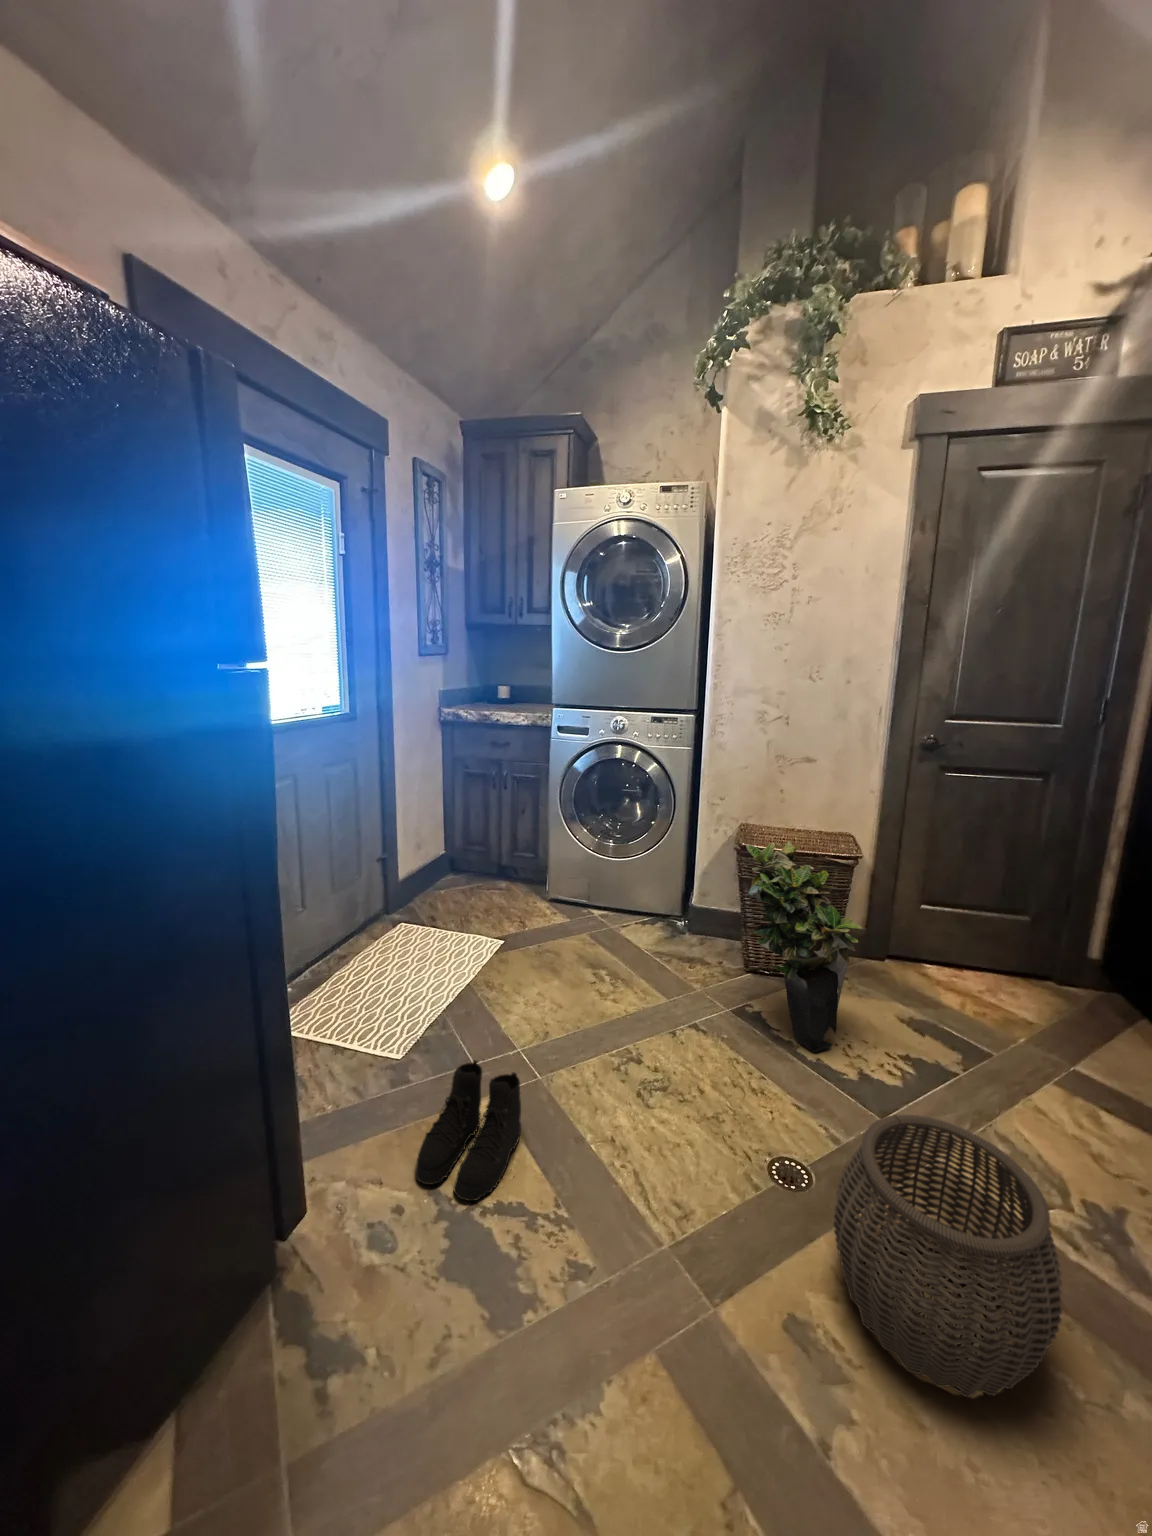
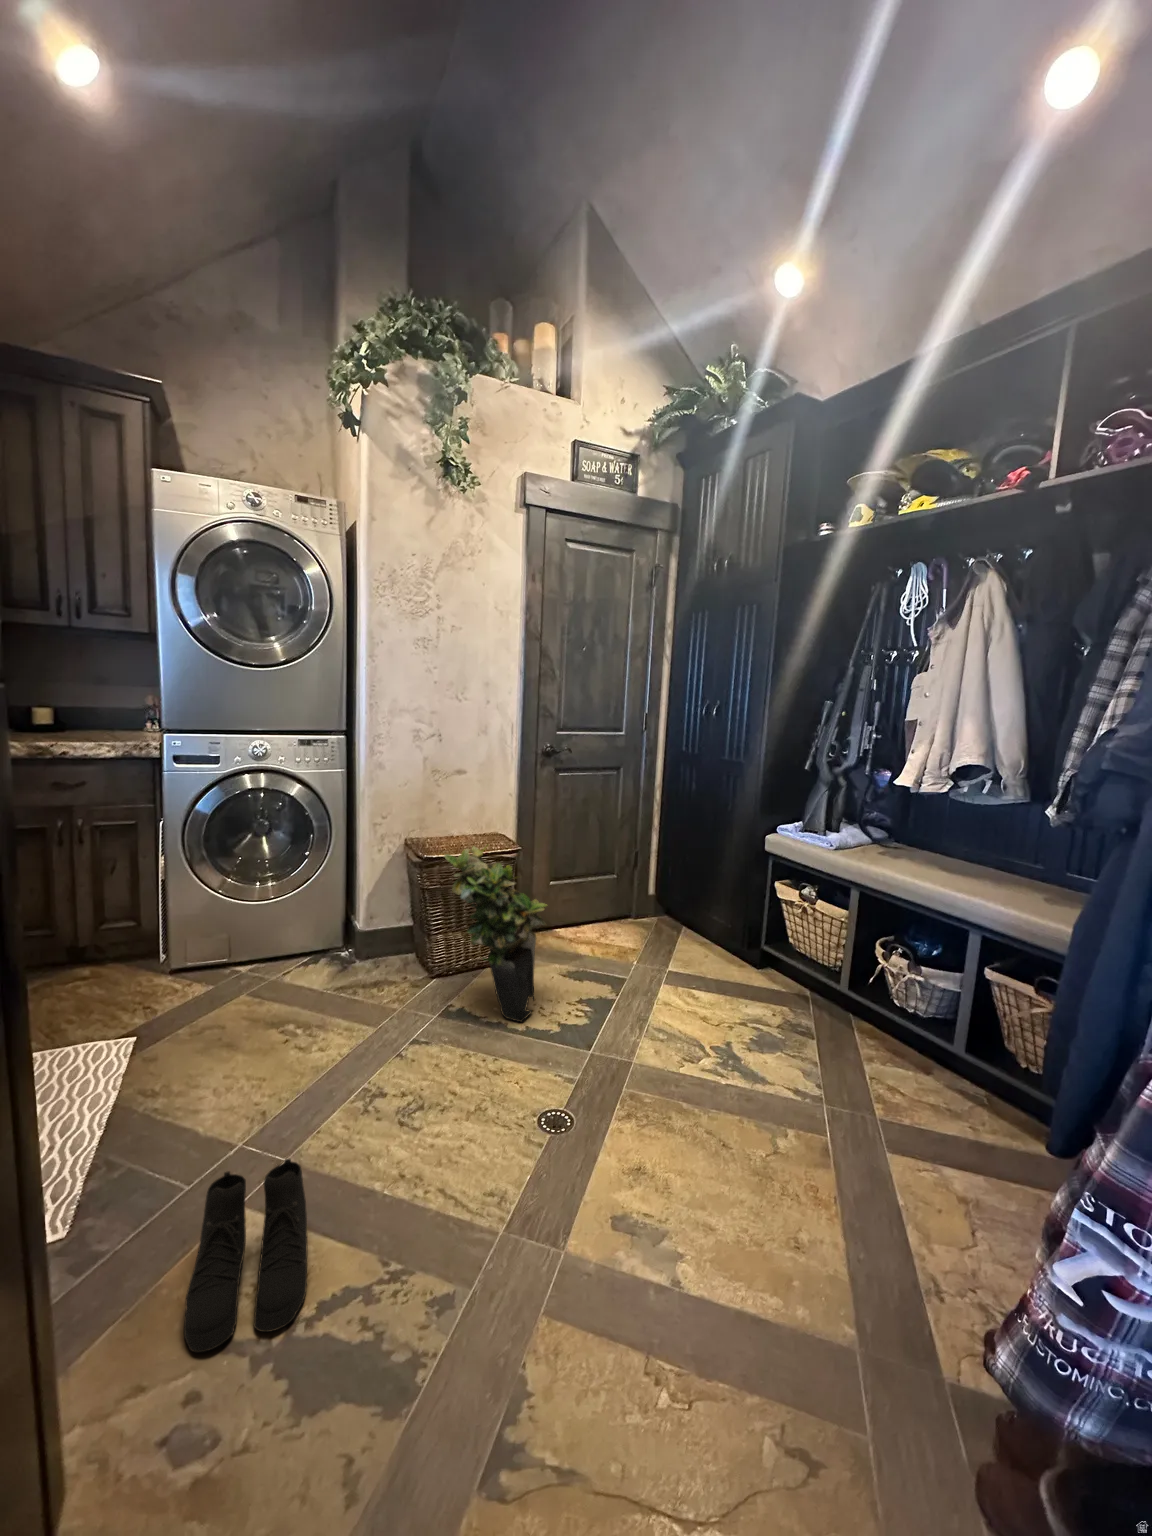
woven basket: present [833,1115,1062,1397] -> none [612,1019,753,1199]

